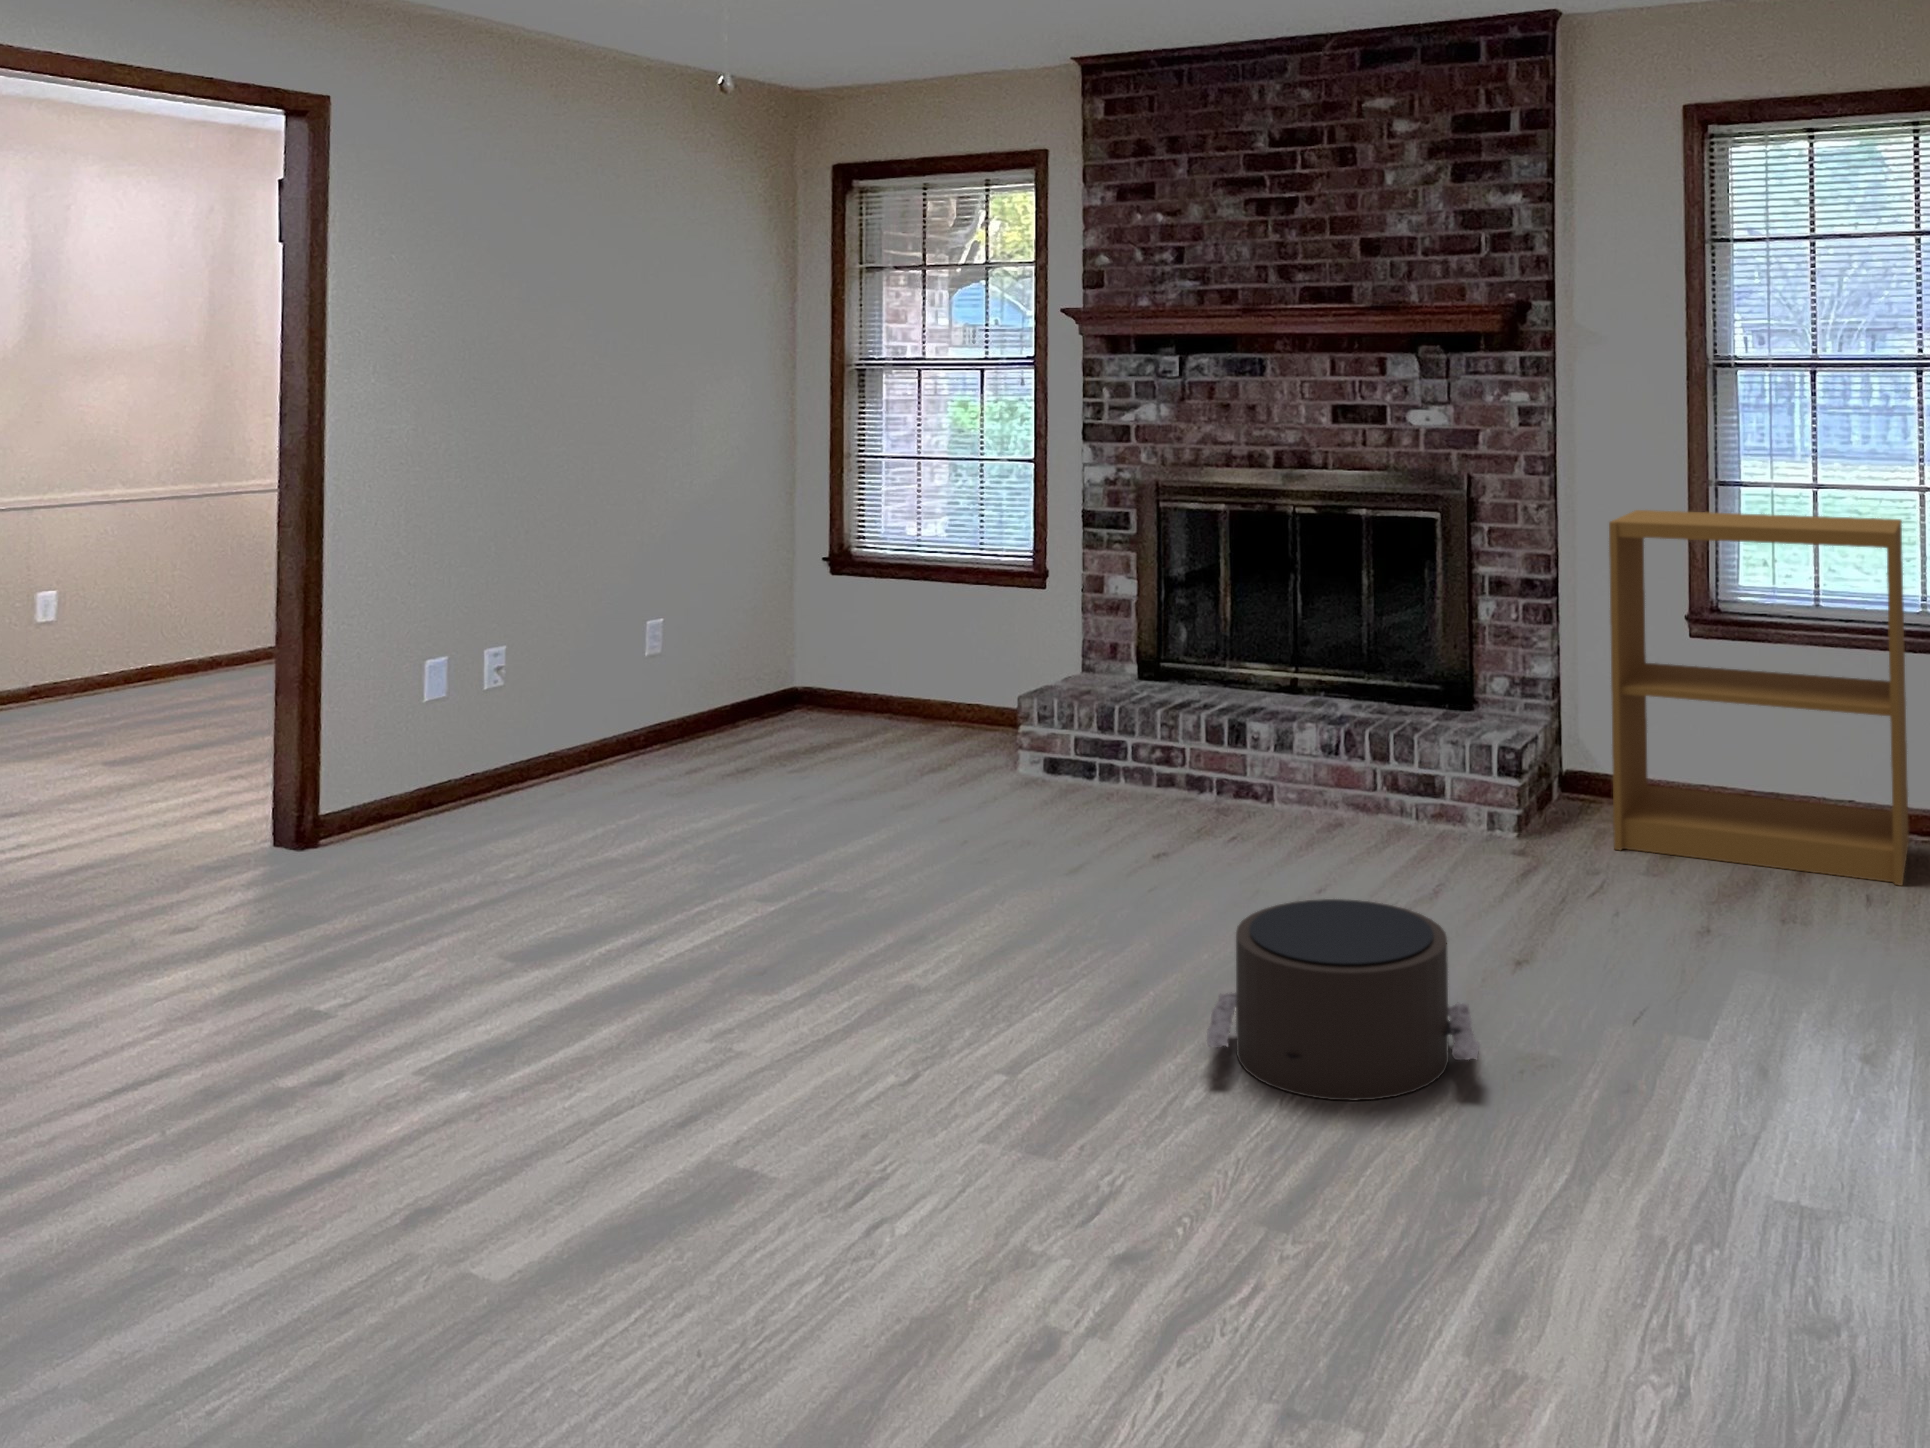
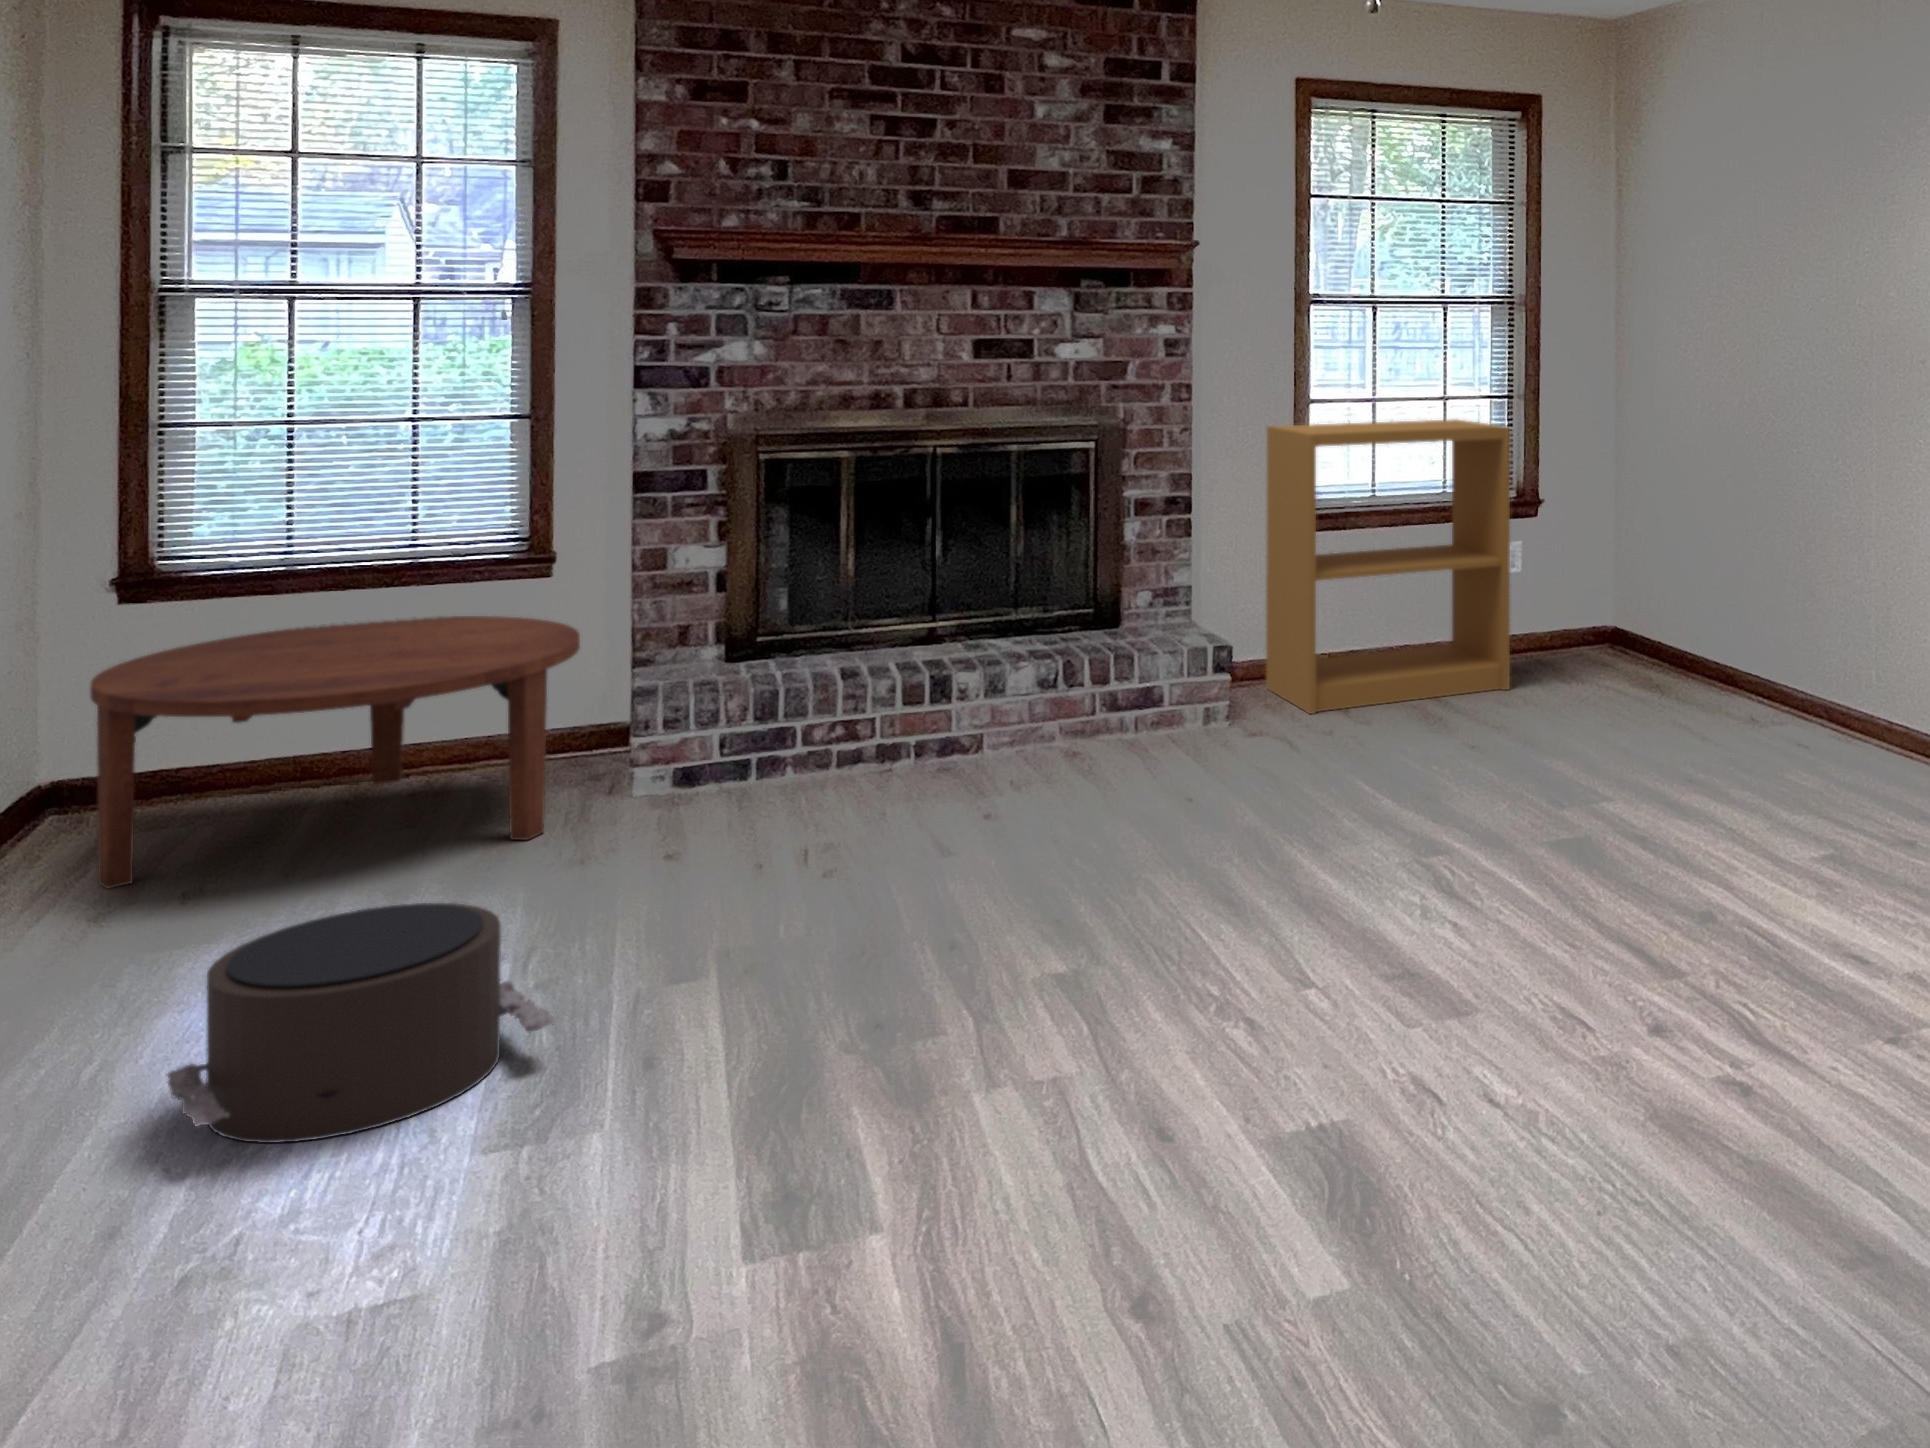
coffee table: none [714,604,1009,787] -> present [90,616,580,888]
pouf: present [1207,899,1480,1101] -> present [167,903,555,1143]

